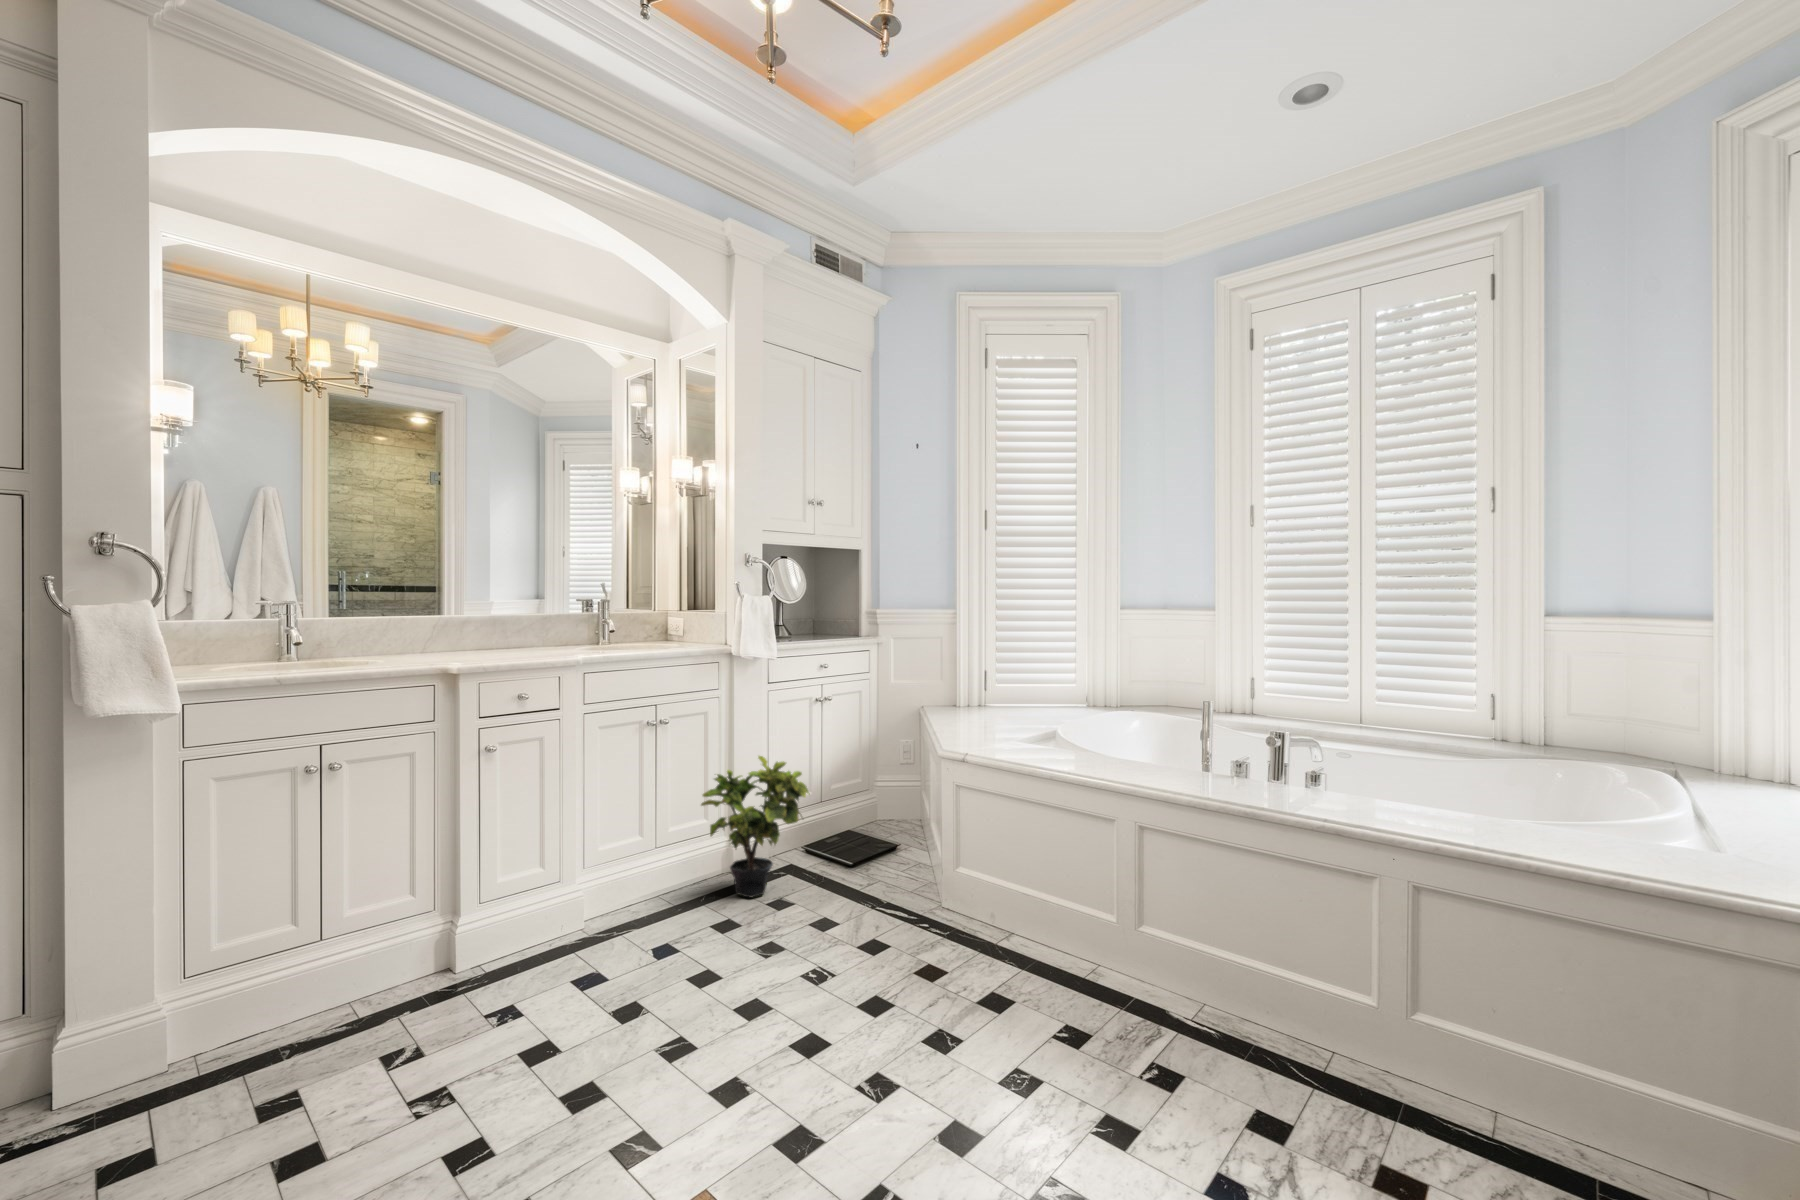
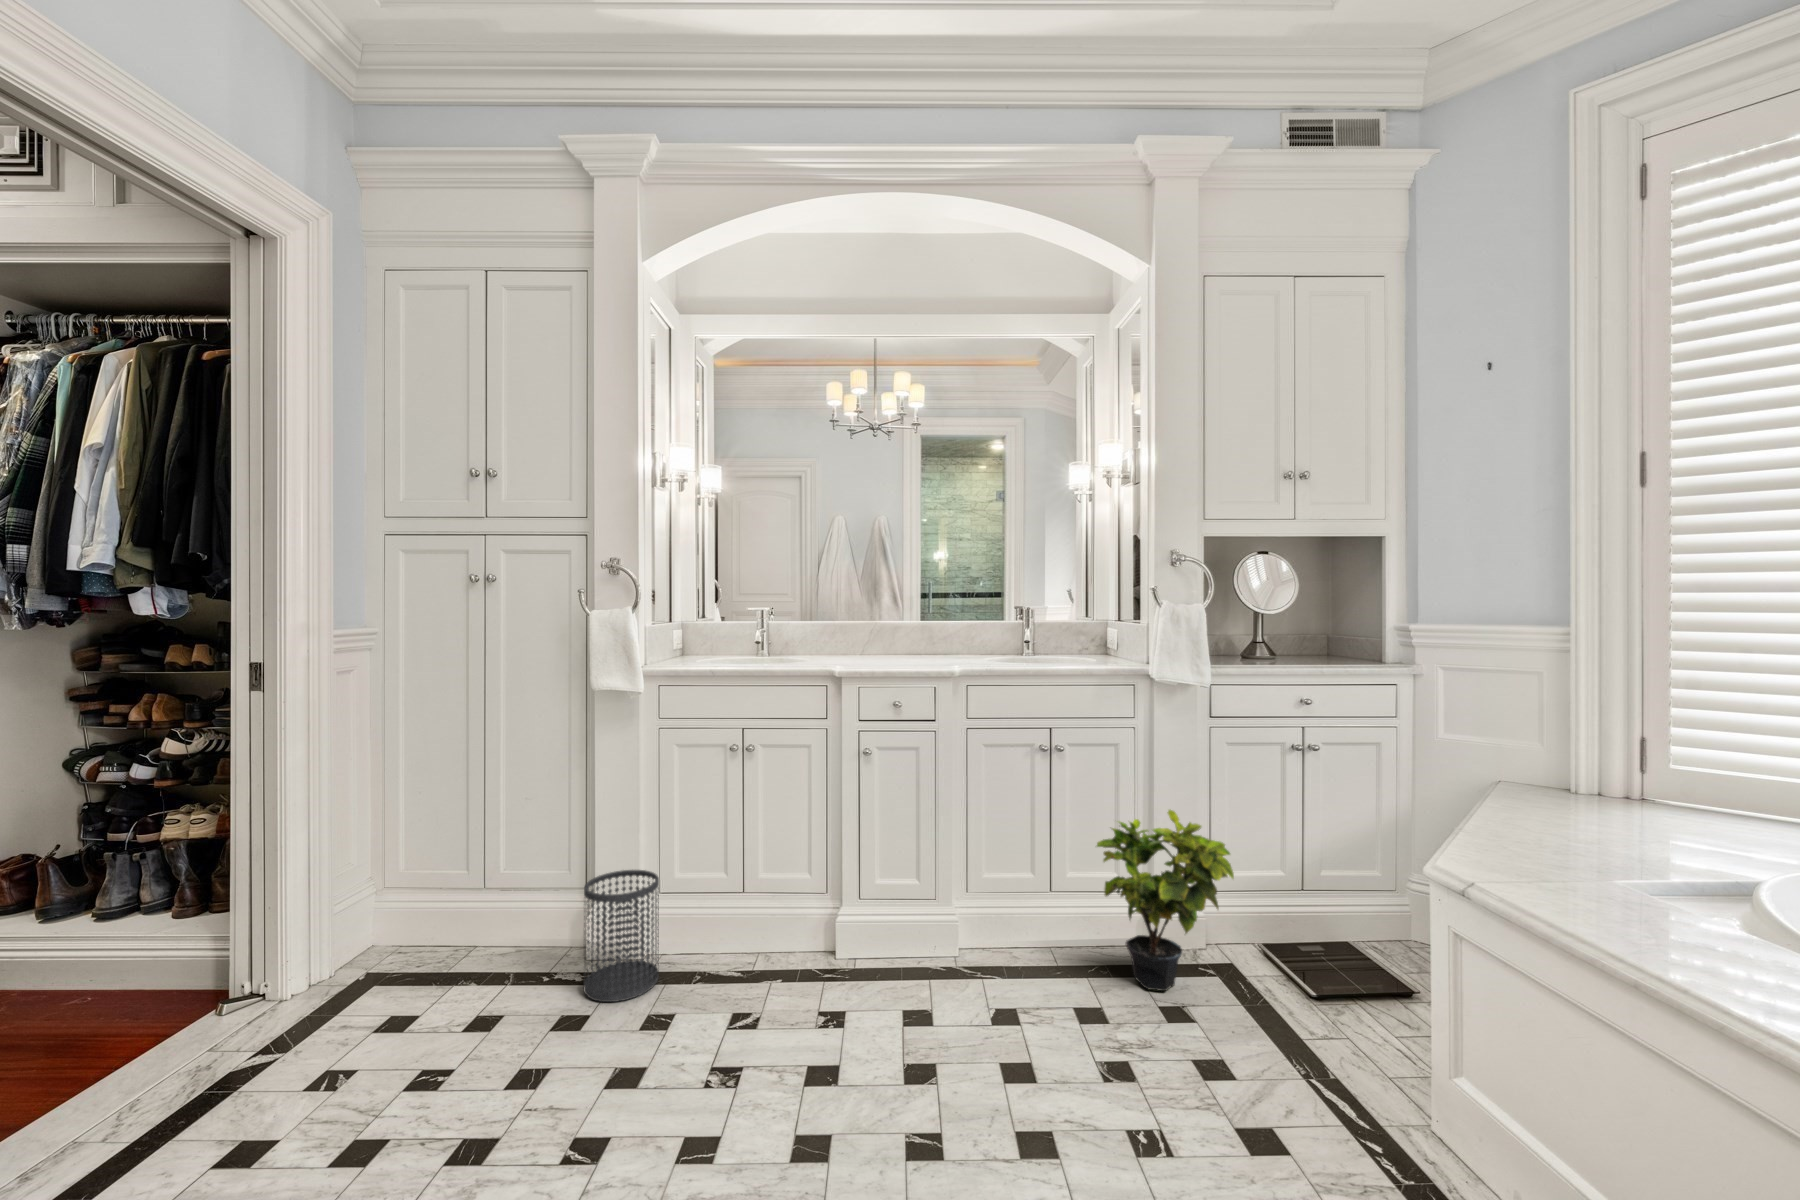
wastebasket: none [95,946,228,1136] -> present [584,870,659,1002]

